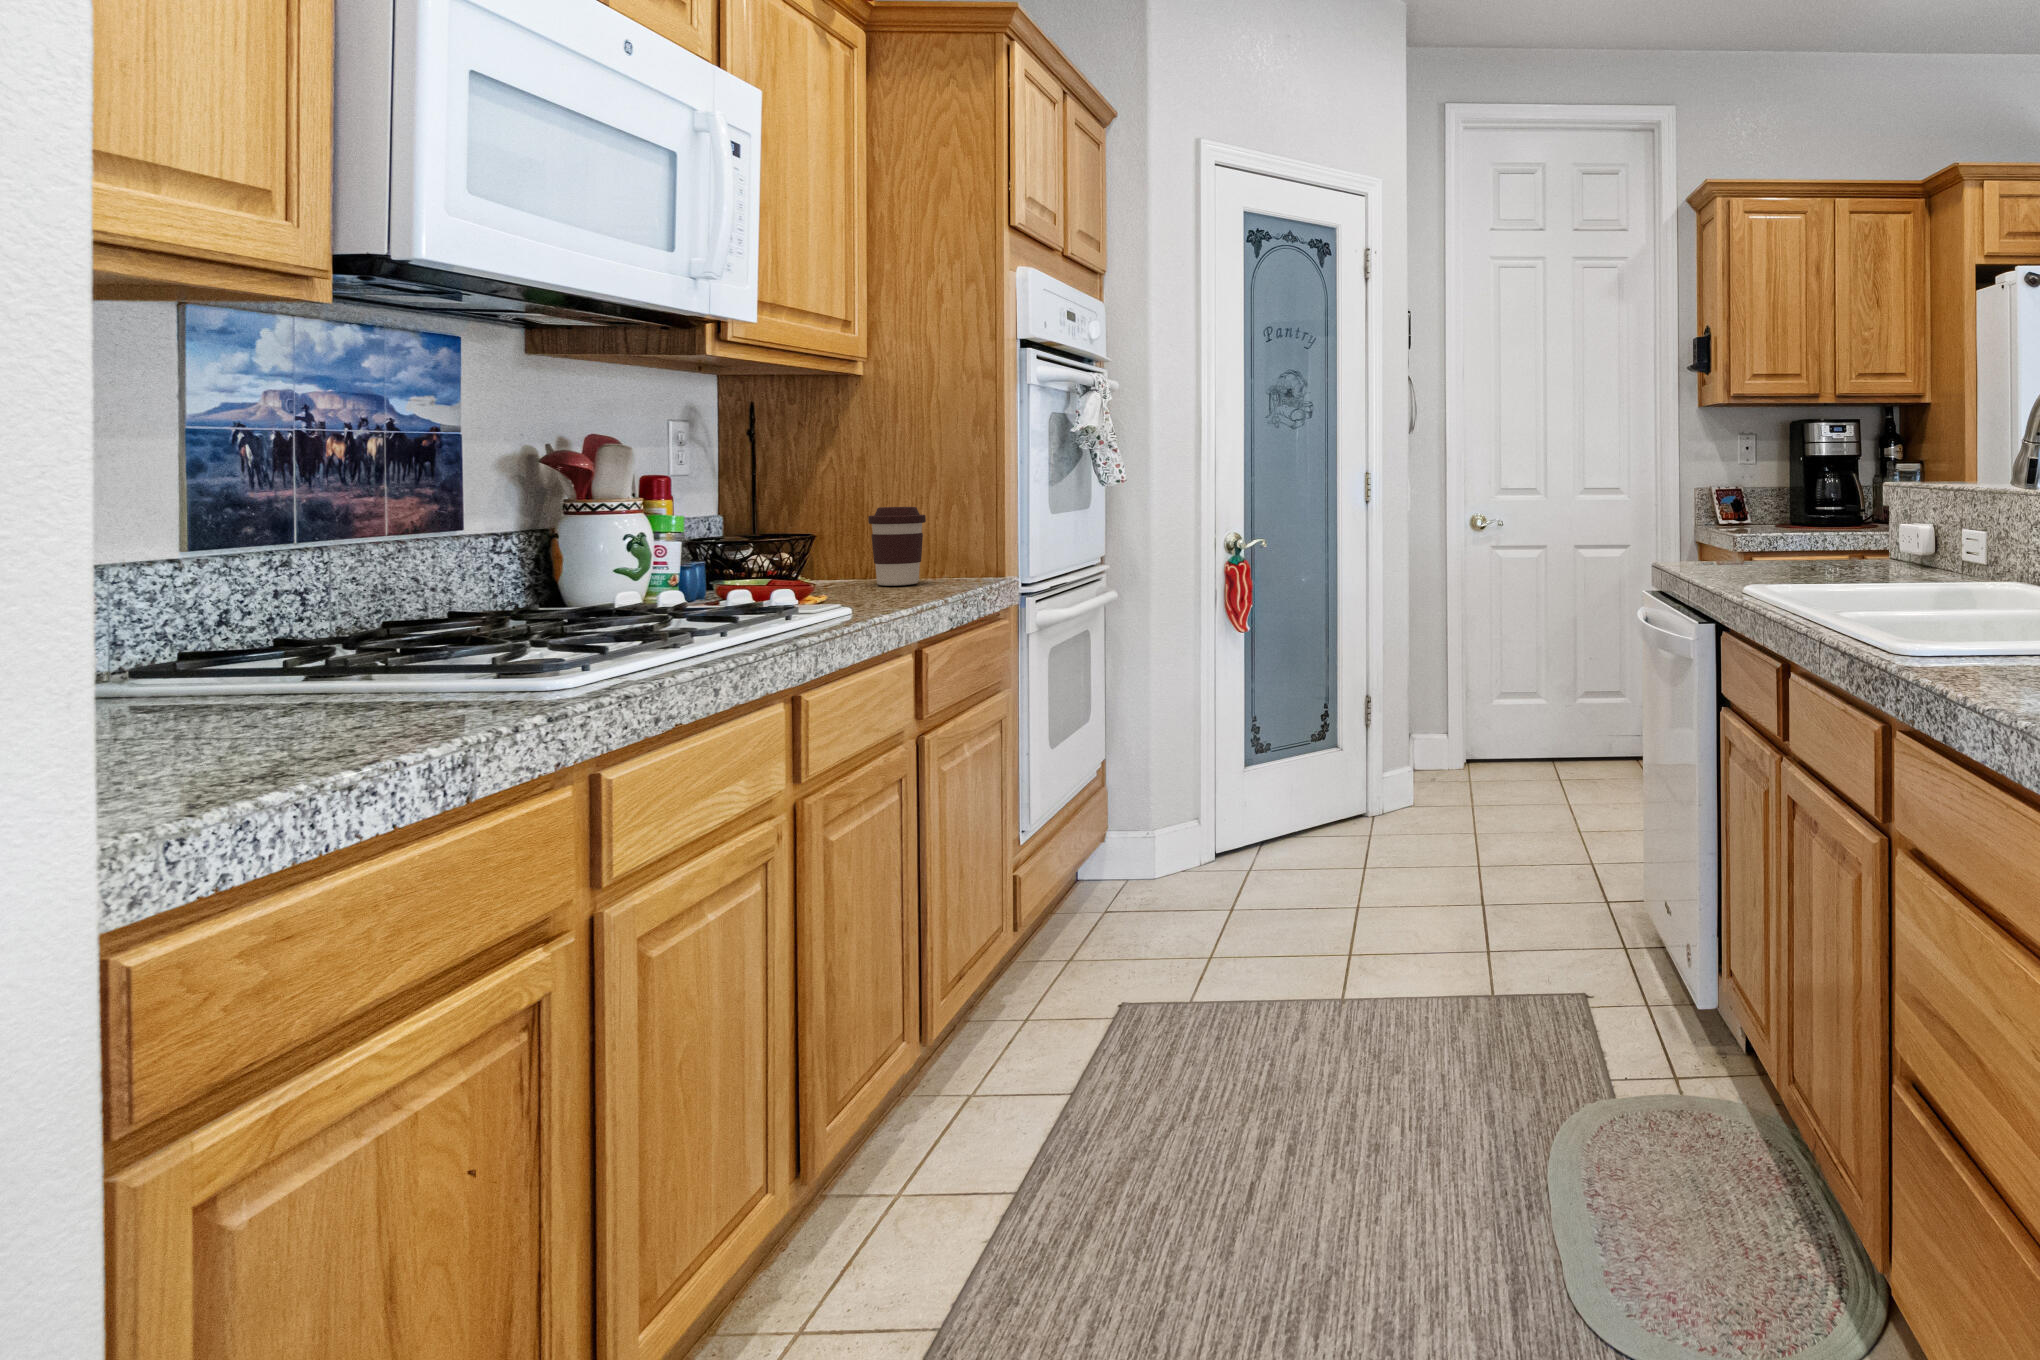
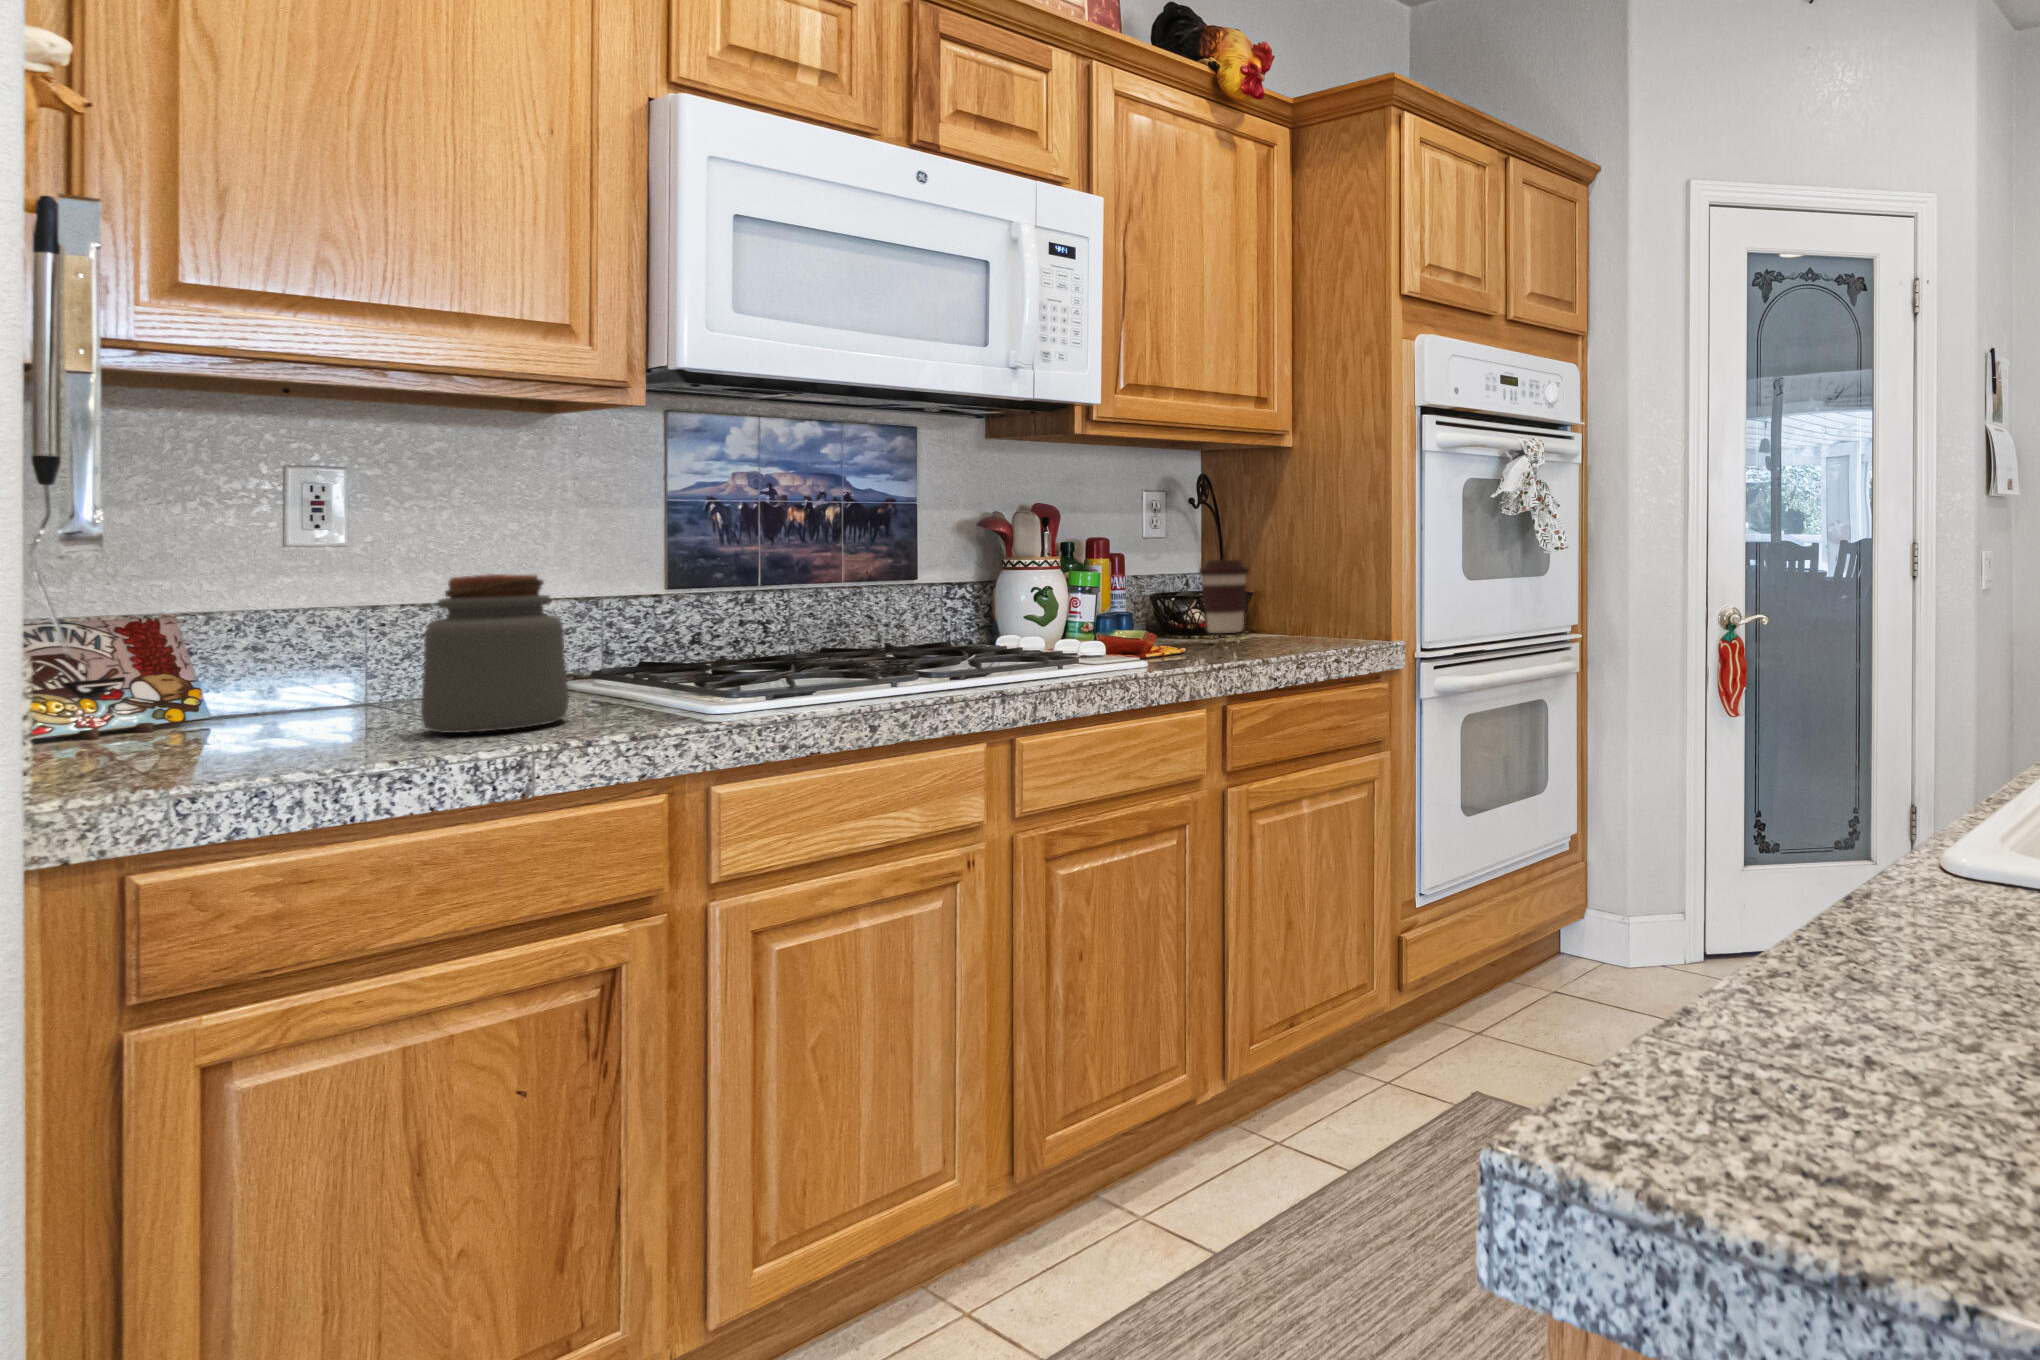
jar: none [226,532,433,741] -> present [421,574,569,733]

